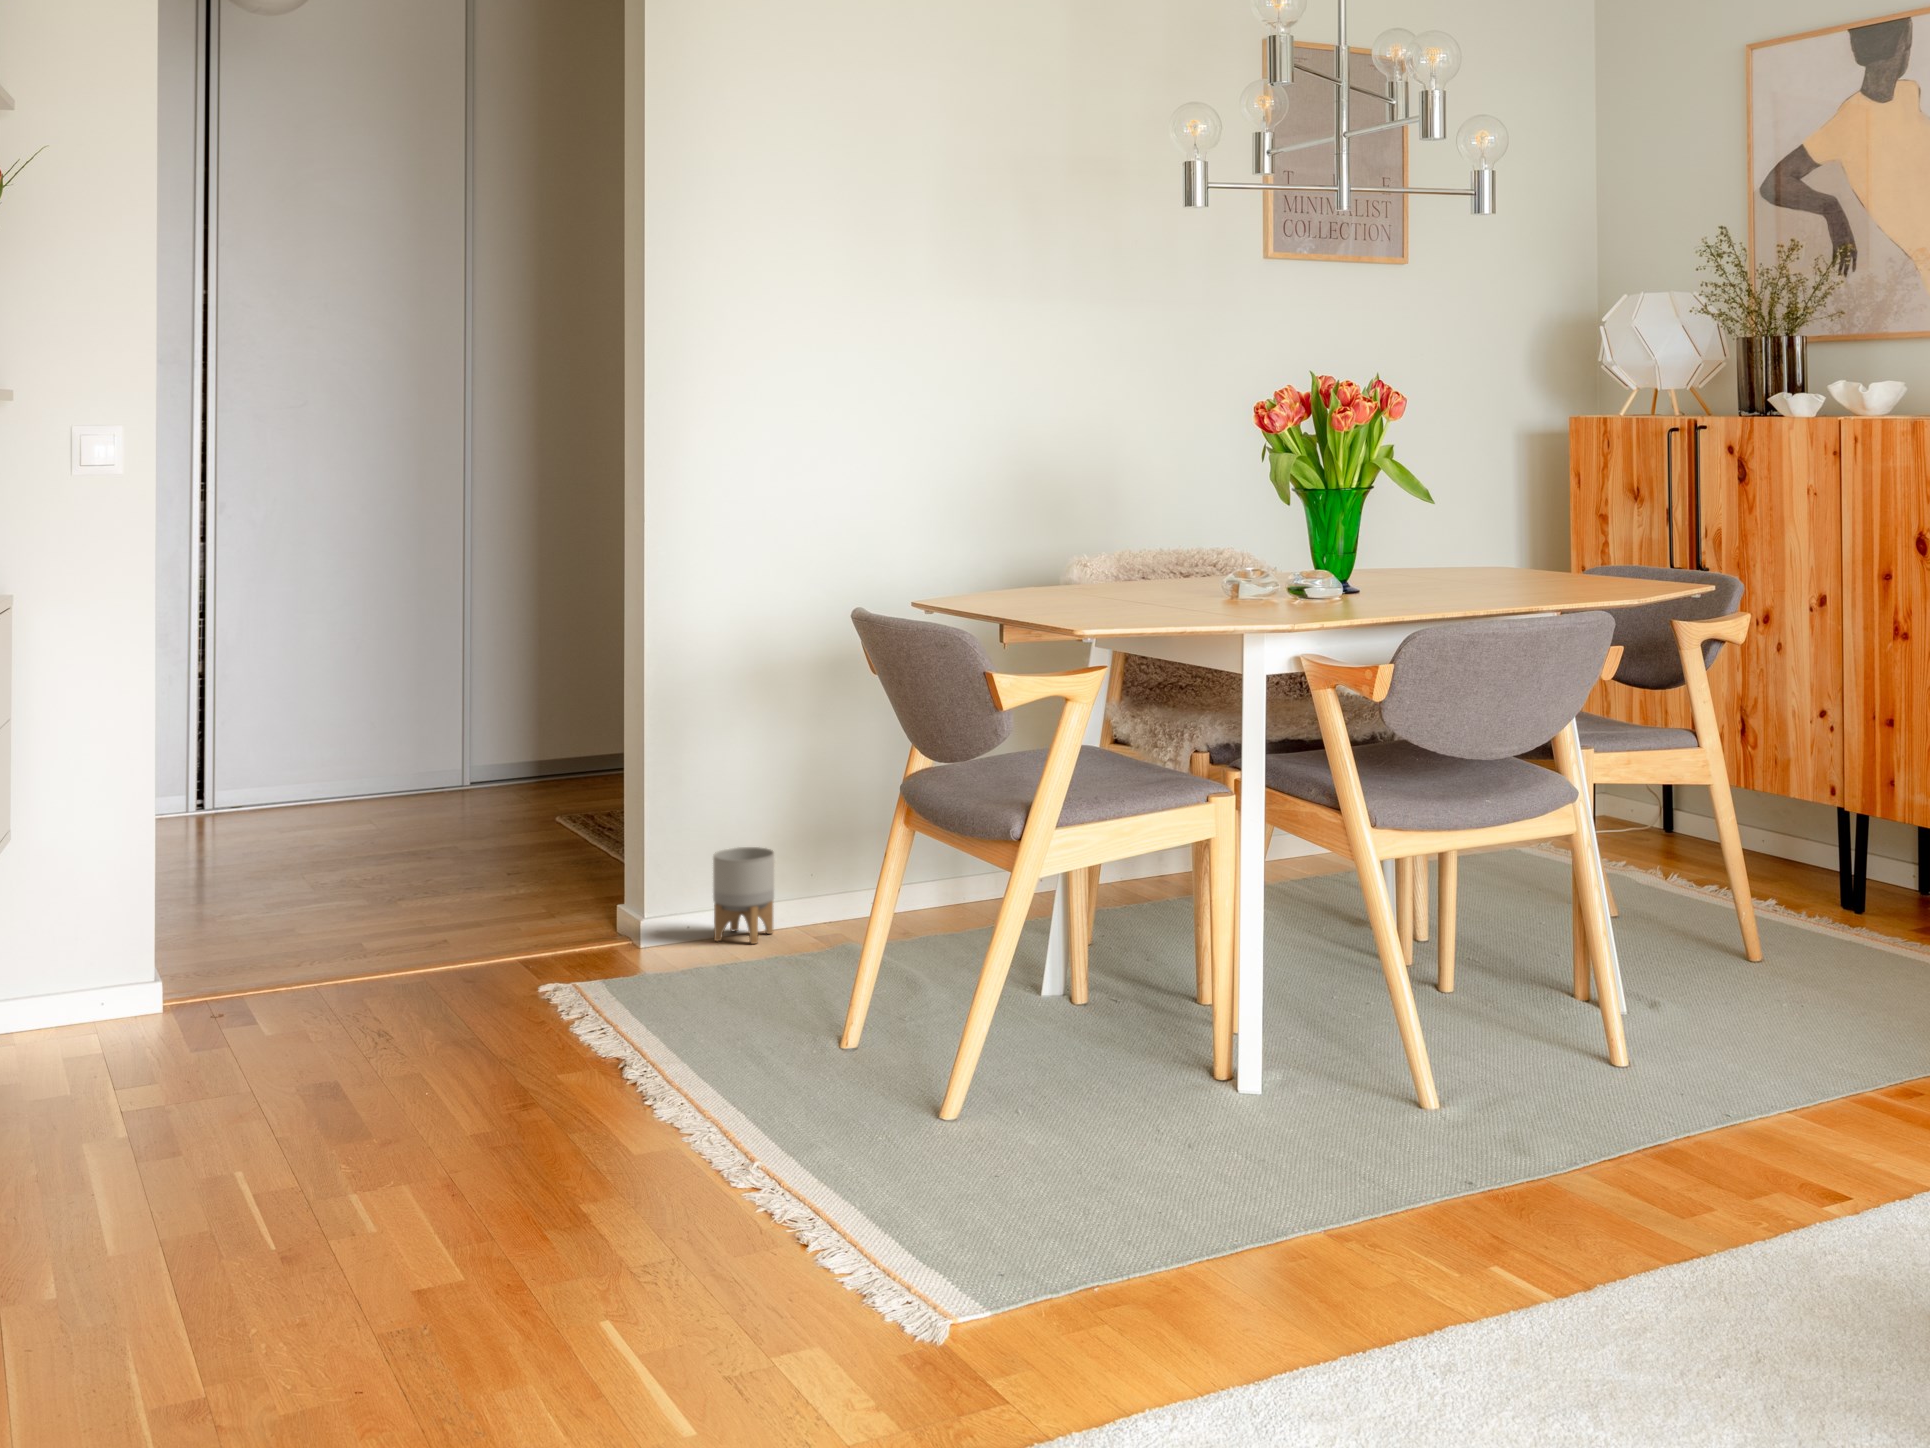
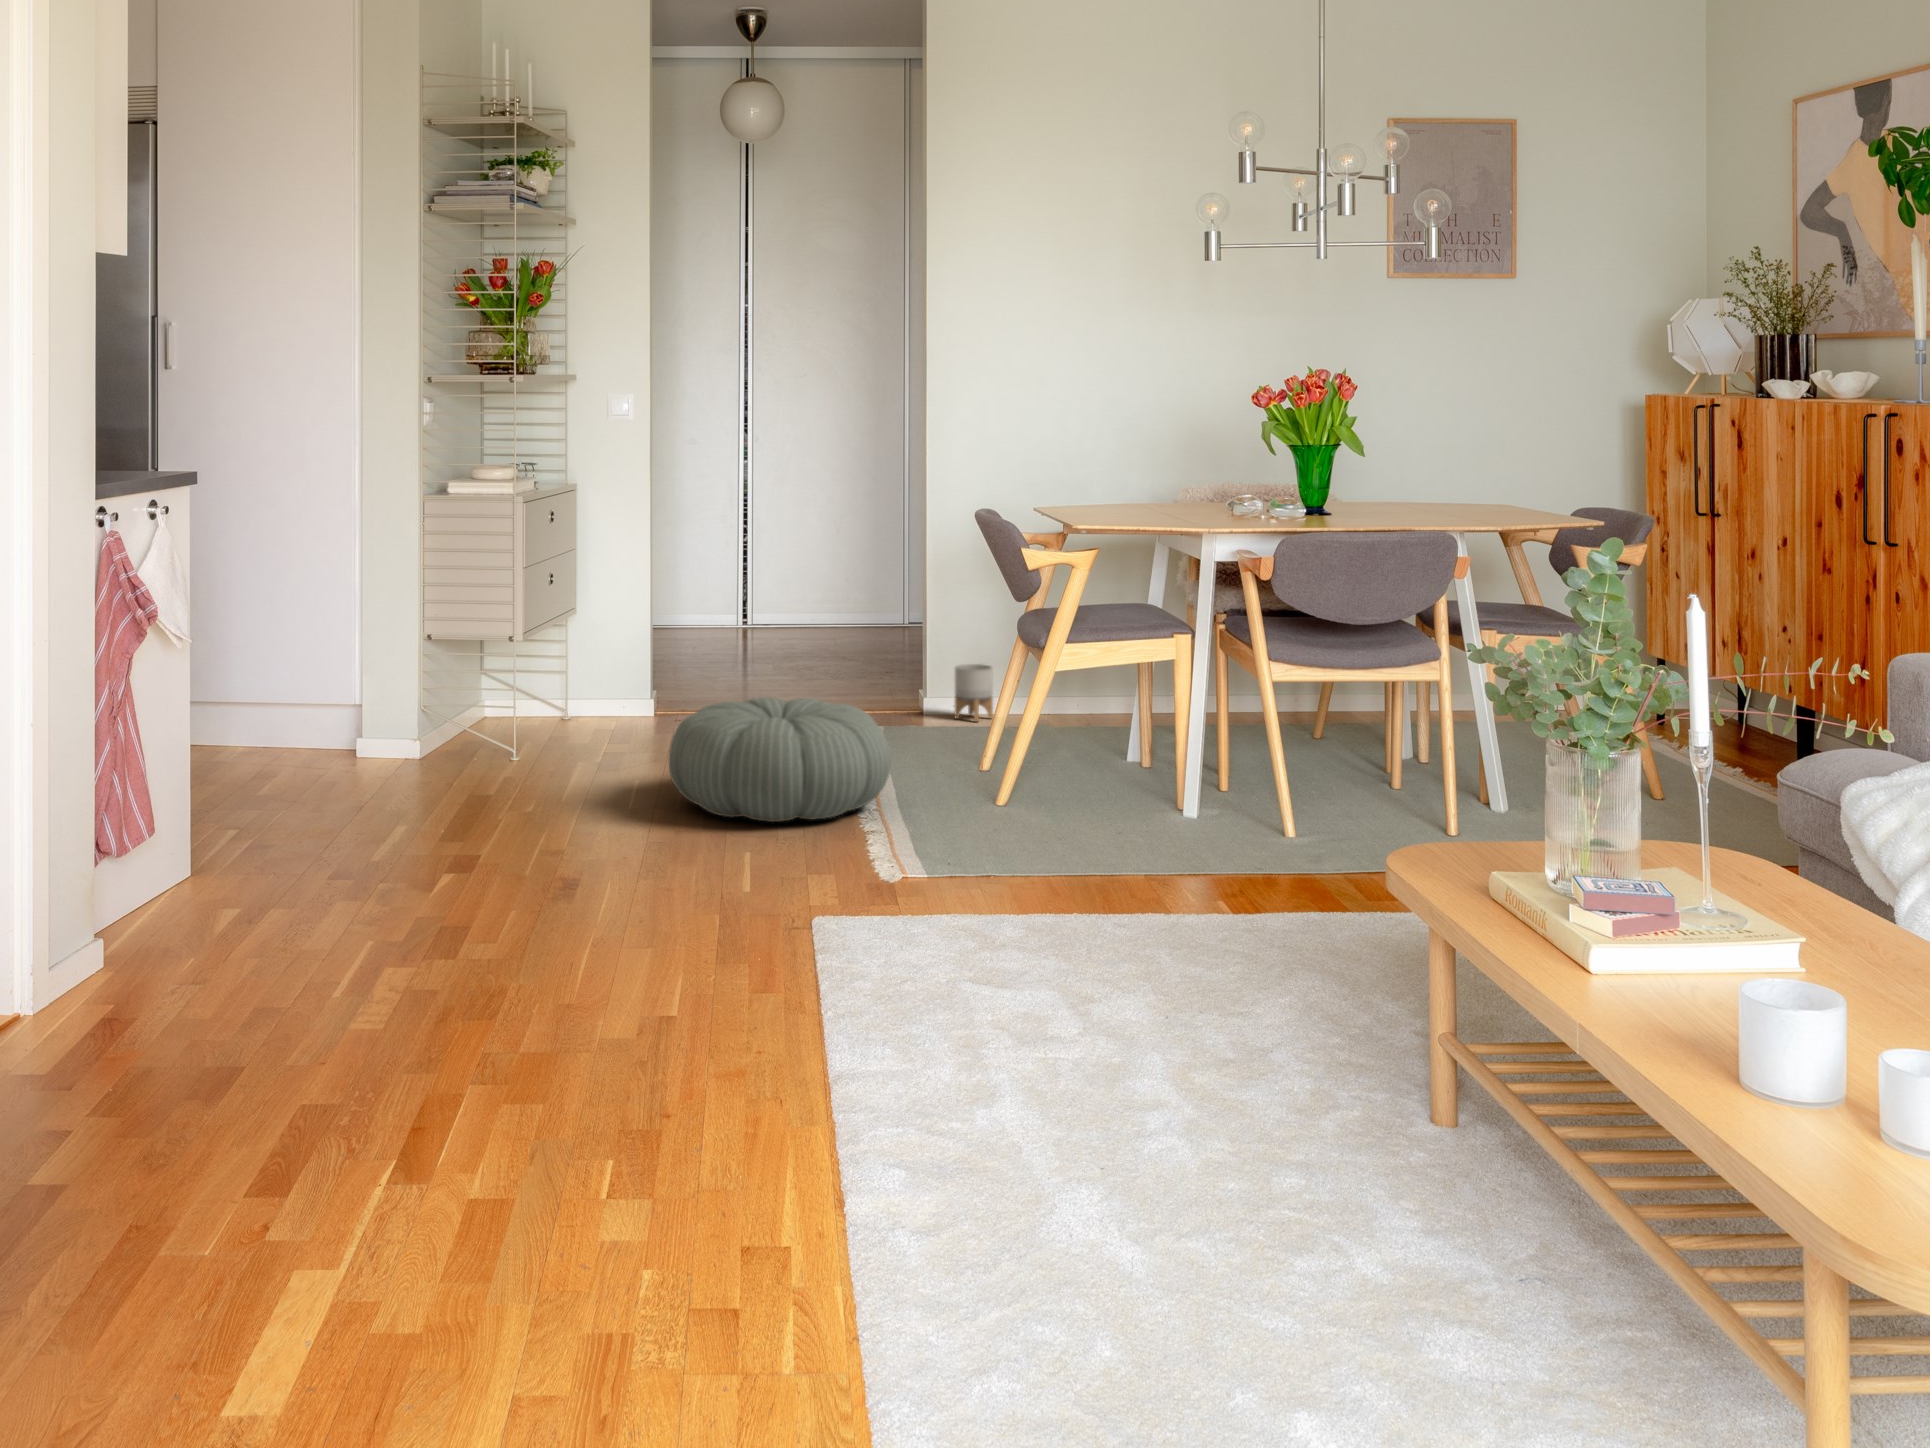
pouf: none [332,983,778,1273] -> present [669,697,891,822]

